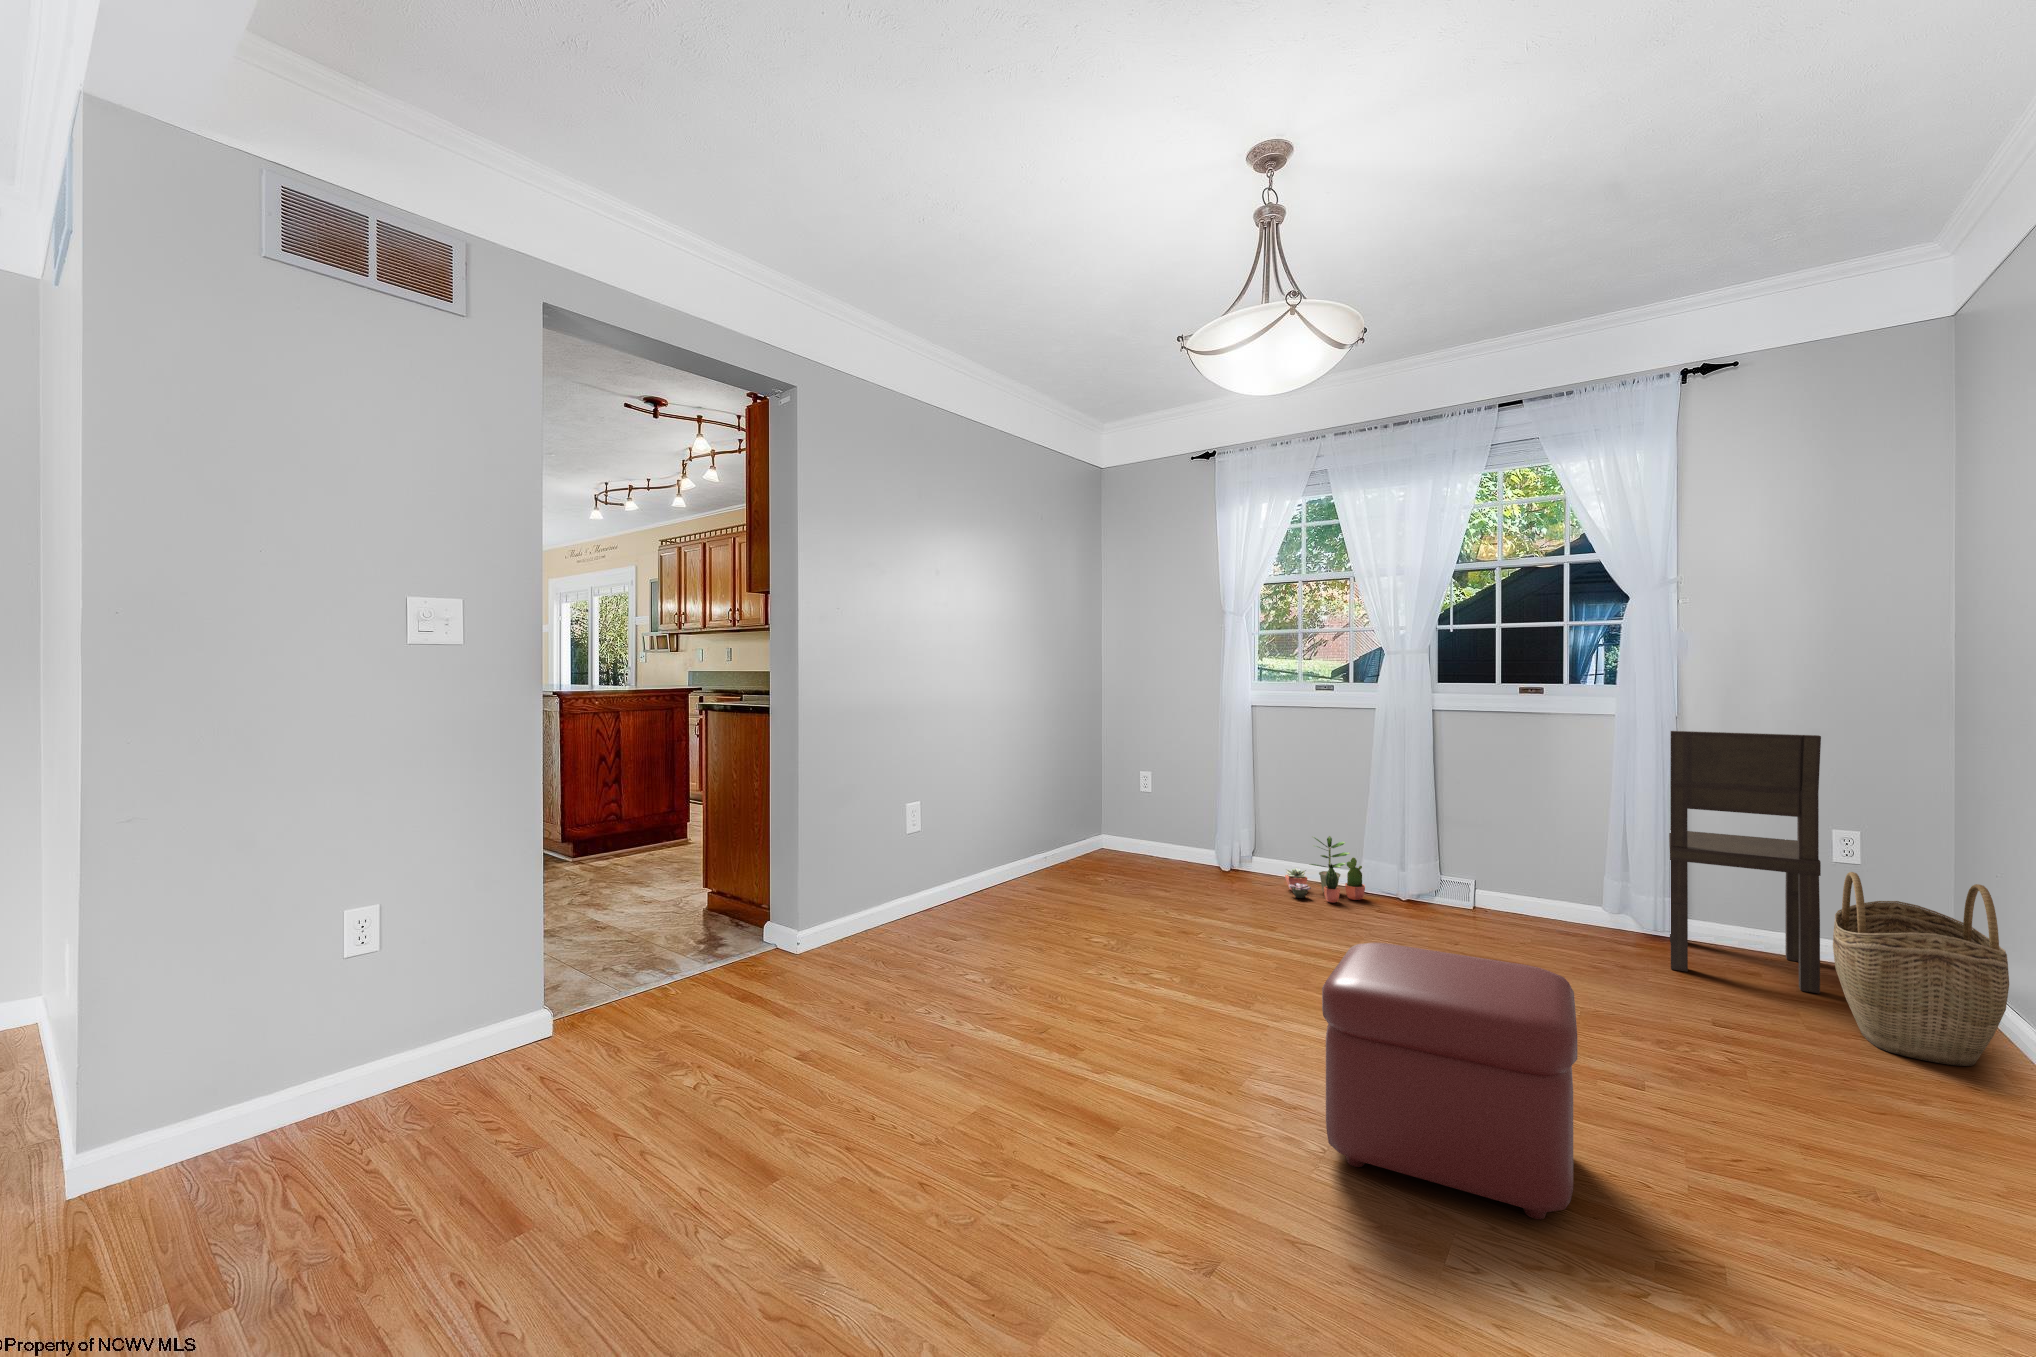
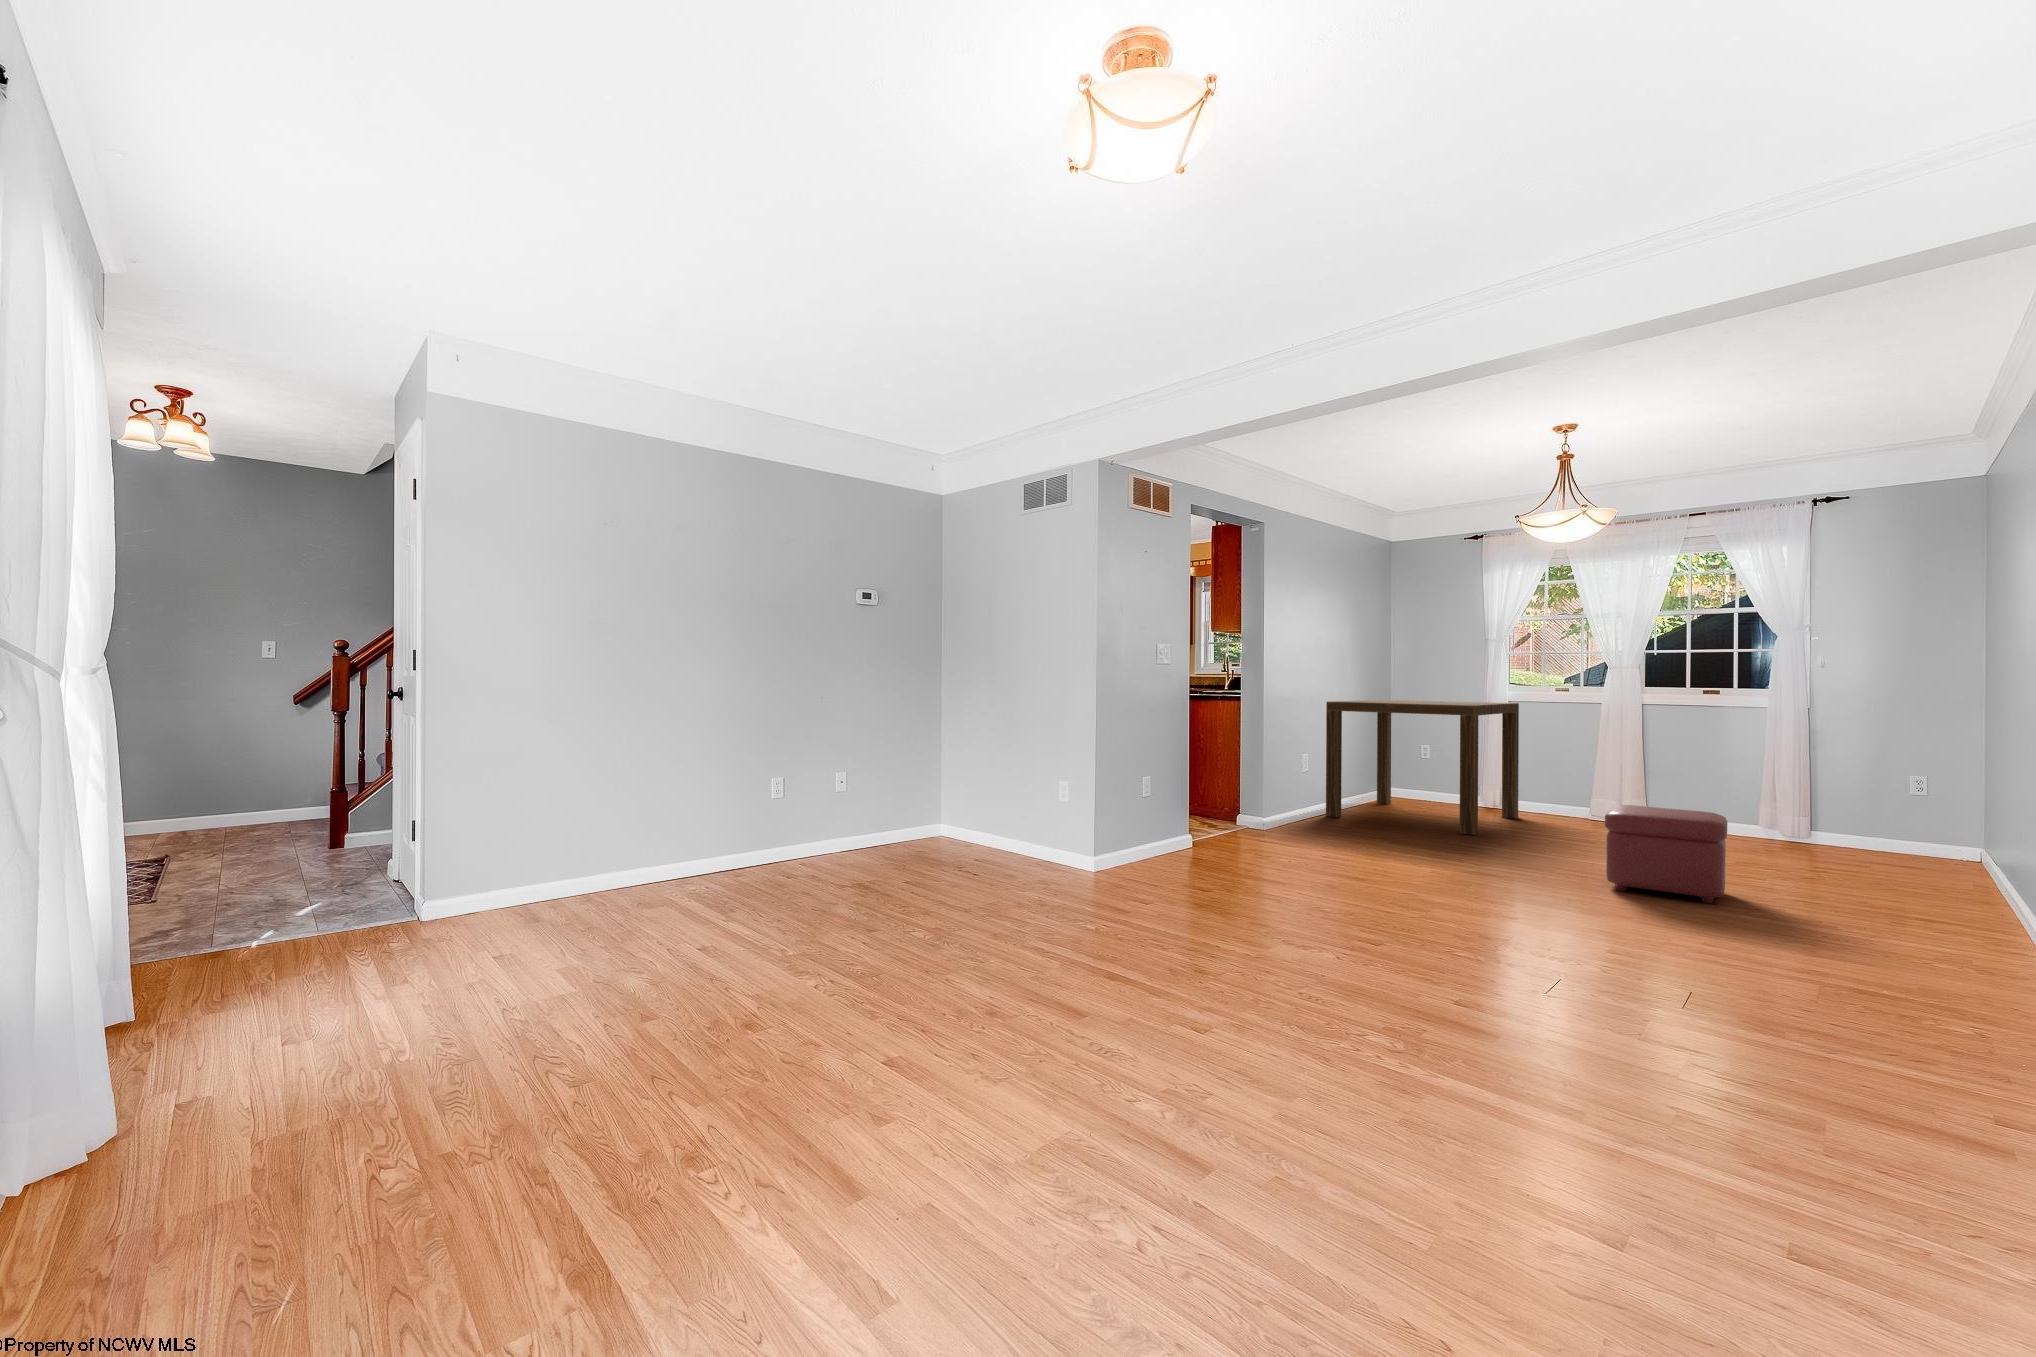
dining table: none [953,706,1258,949] -> present [1326,700,1519,835]
dining chair: present [1669,731,1821,994] -> none [1800,715,1892,864]
potted plant: present [1285,836,1365,903] -> none [1536,783,1594,823]
woven basket: present [1833,872,2009,1066] -> none [1892,789,1983,885]

